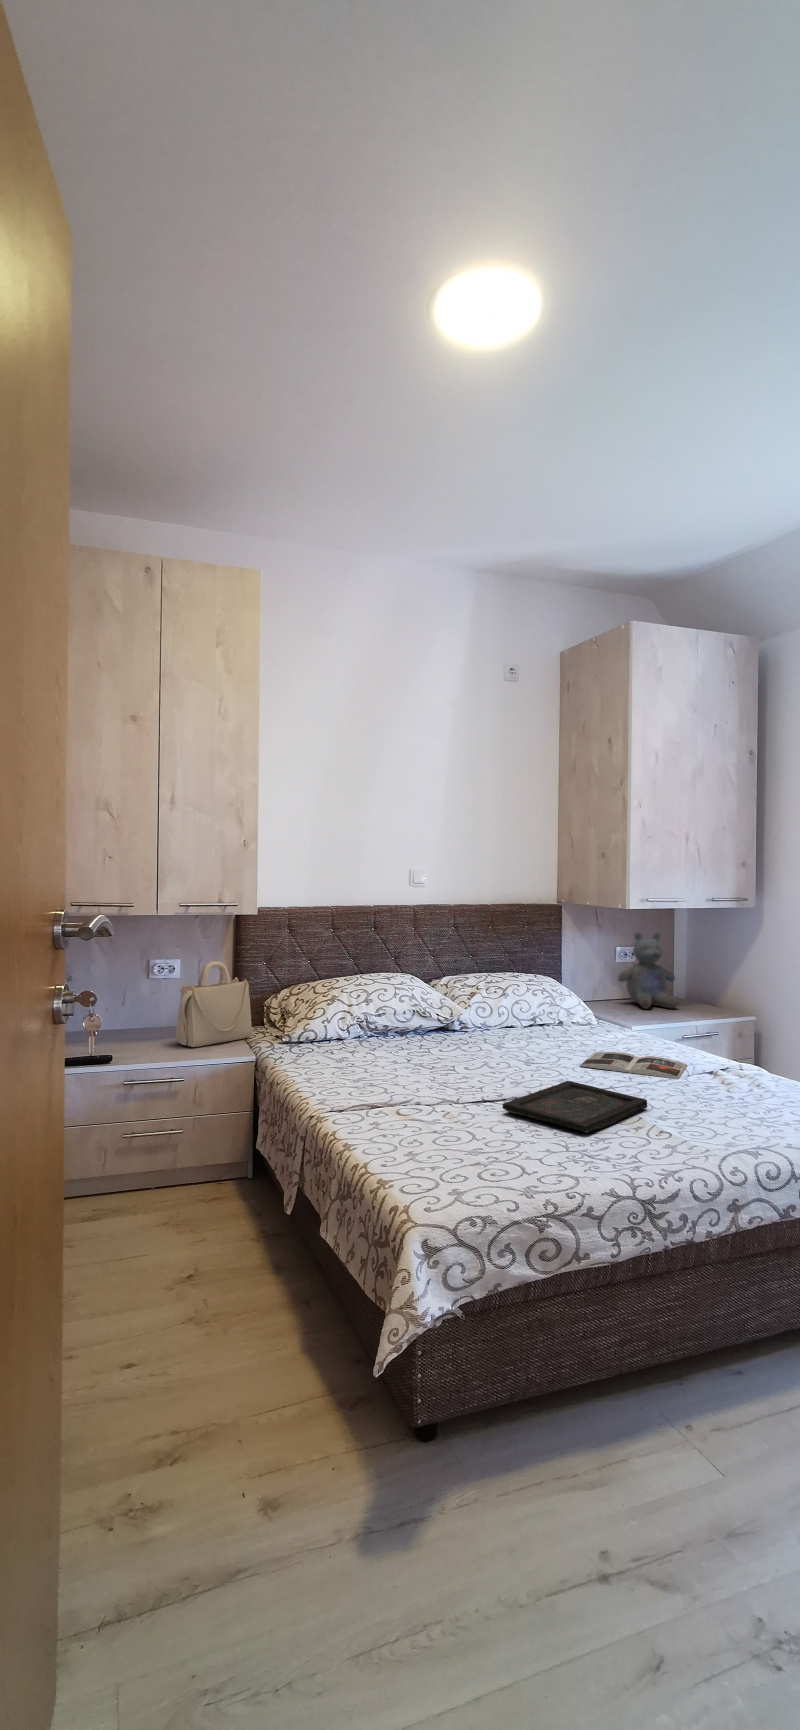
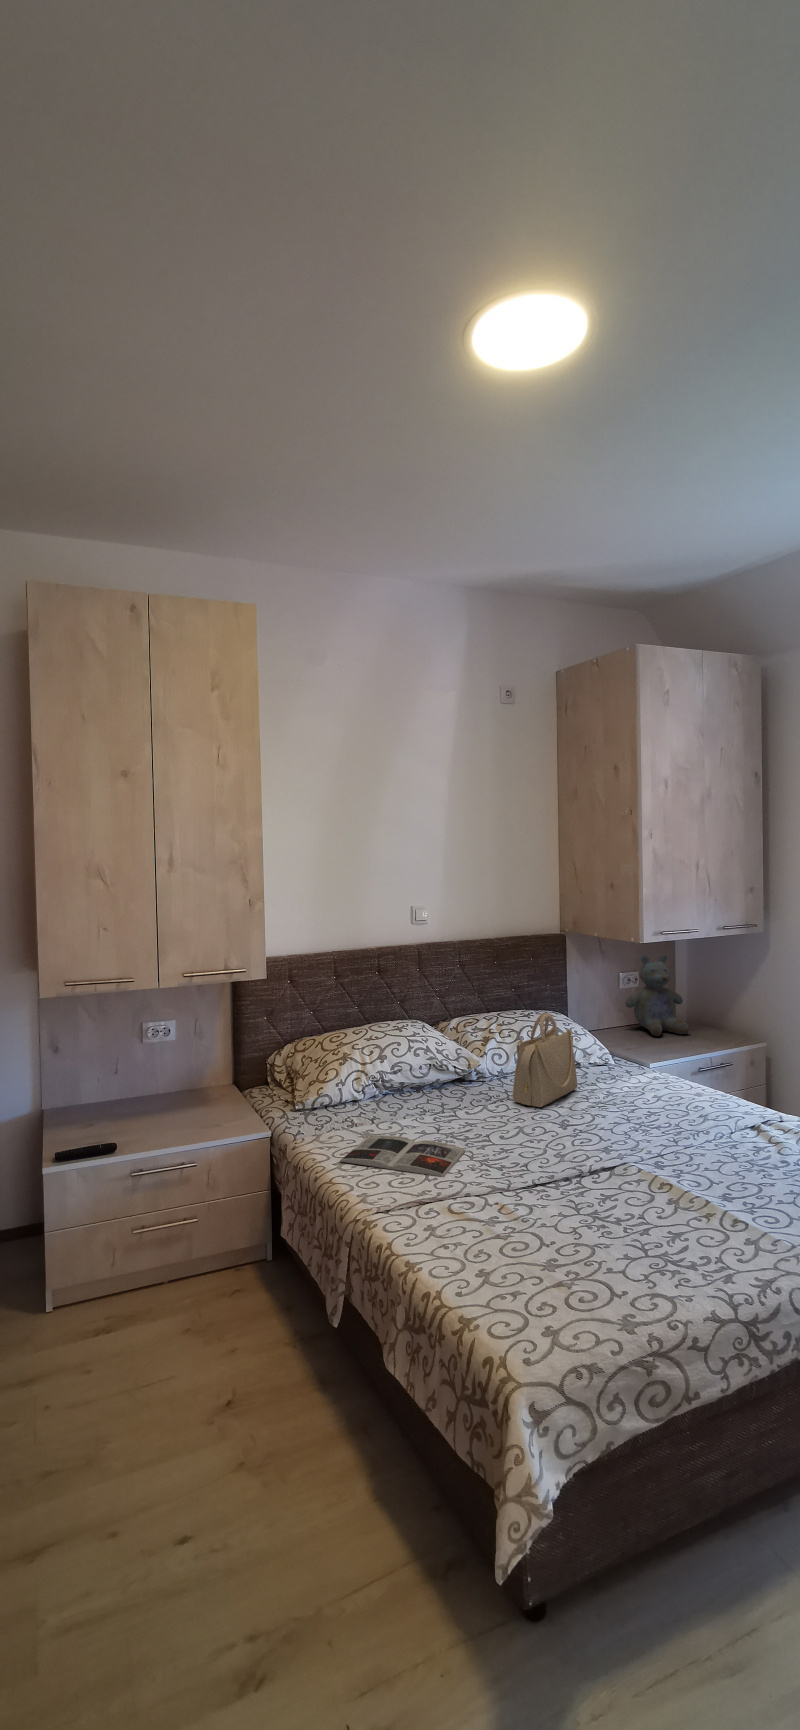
handbag: present [176,961,252,1047] -> present [513,1013,577,1107]
magazine: present [580,1052,687,1079] -> present [340,1135,466,1177]
tray: present [503,1081,647,1132] -> none [562,1154,710,1229]

